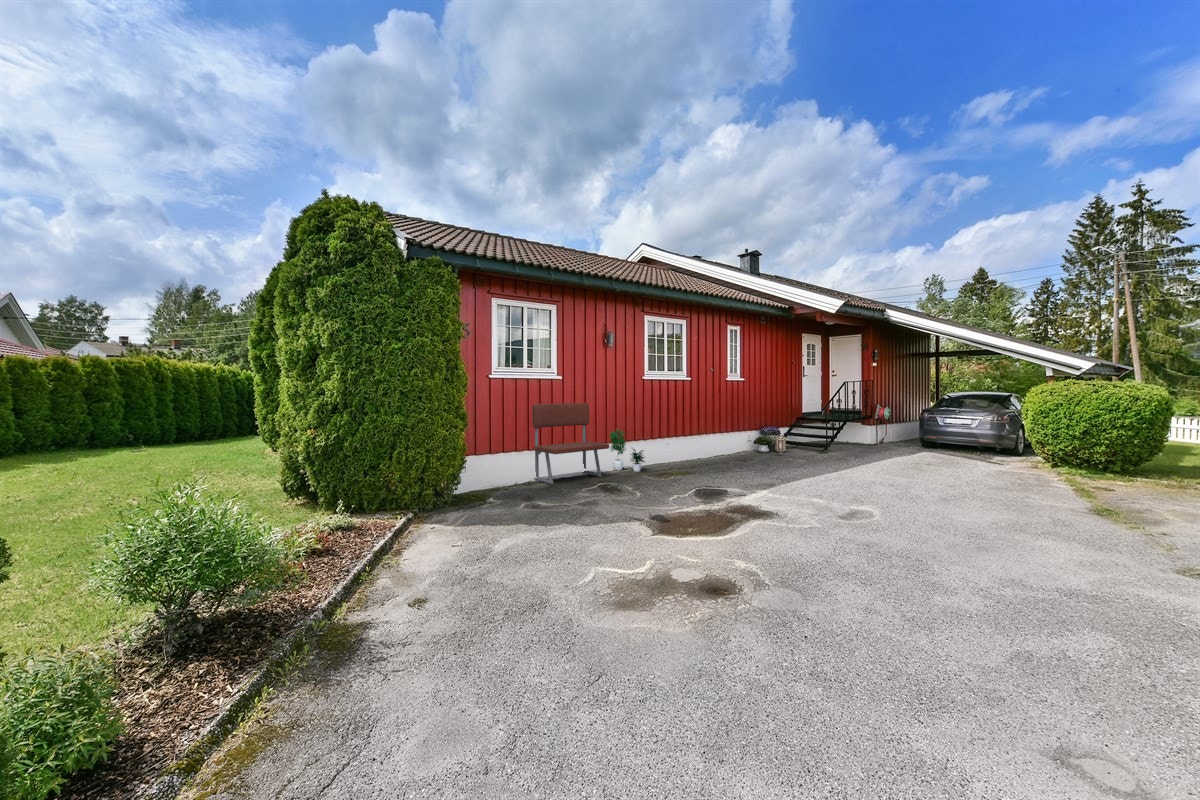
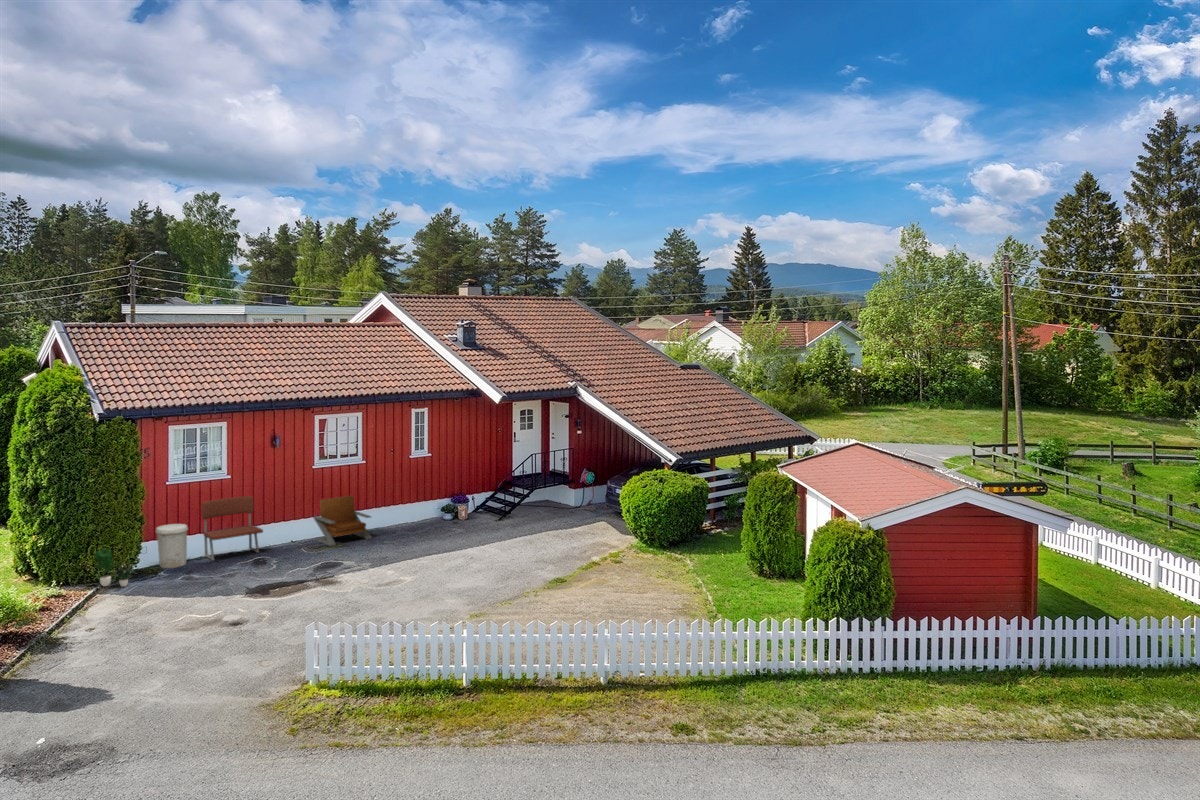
lounge chair: none [647,414,718,471] -> present [314,496,372,546]
potted plant: present [610,429,645,472] -> present [96,549,131,587]
trash can: none [479,432,522,492] -> present [156,524,188,568]

